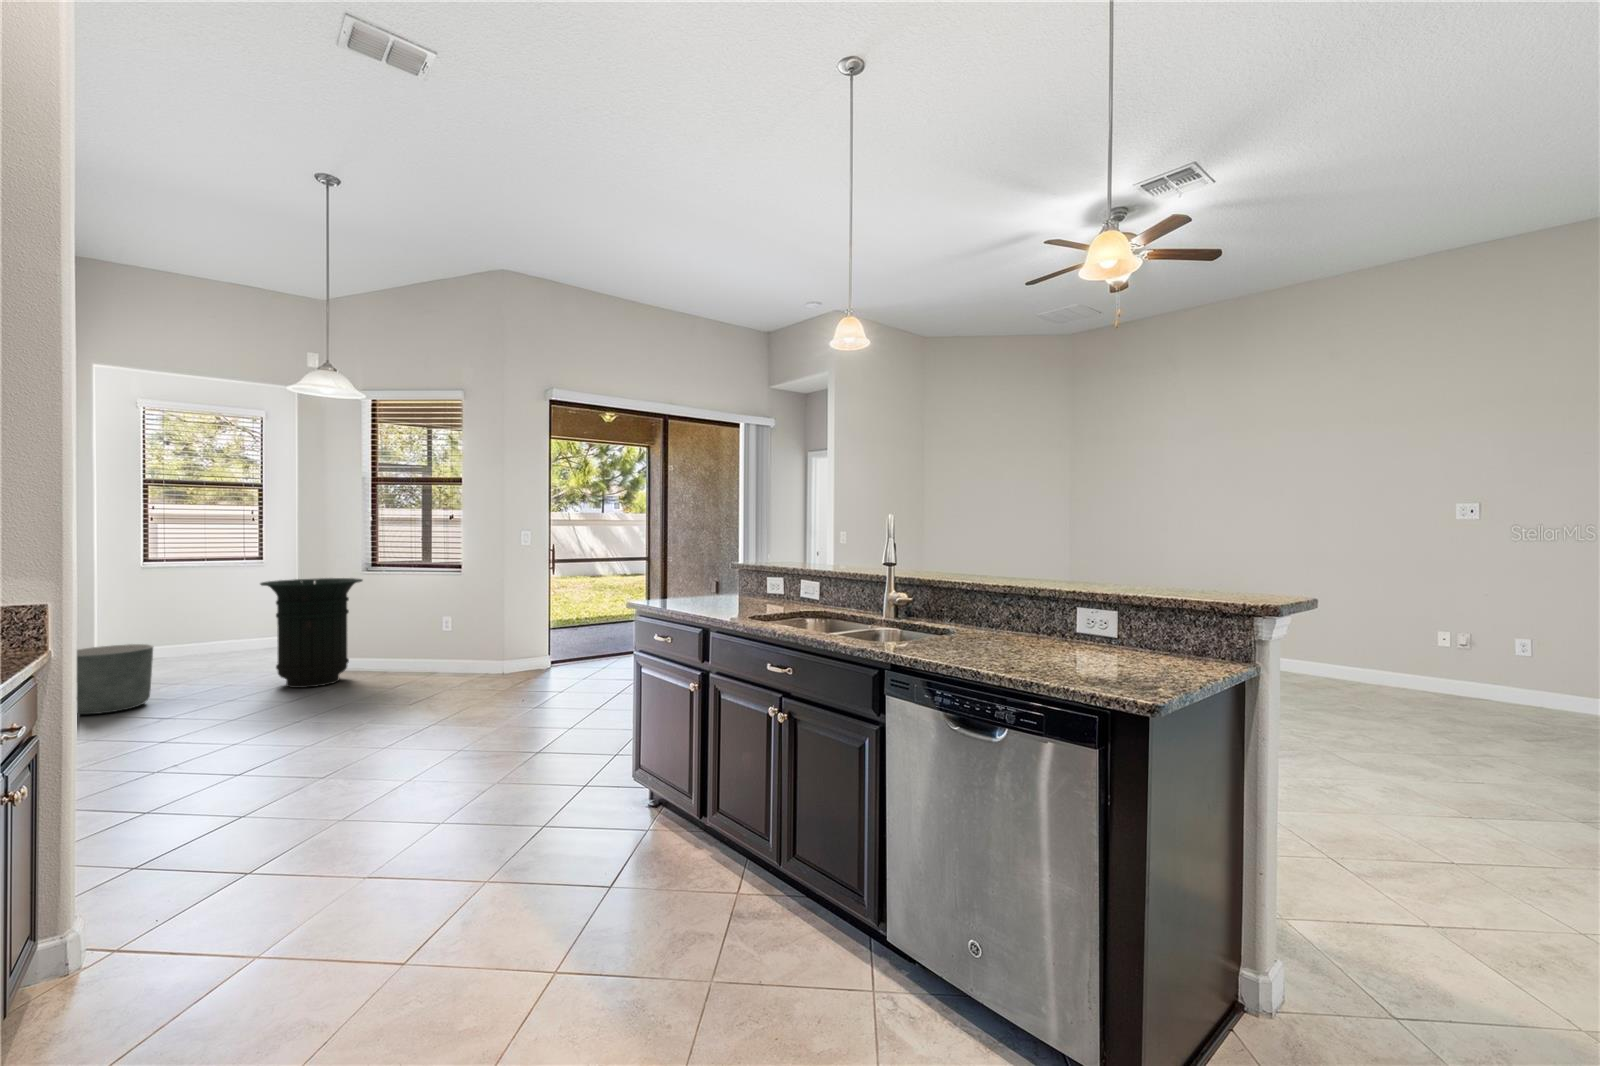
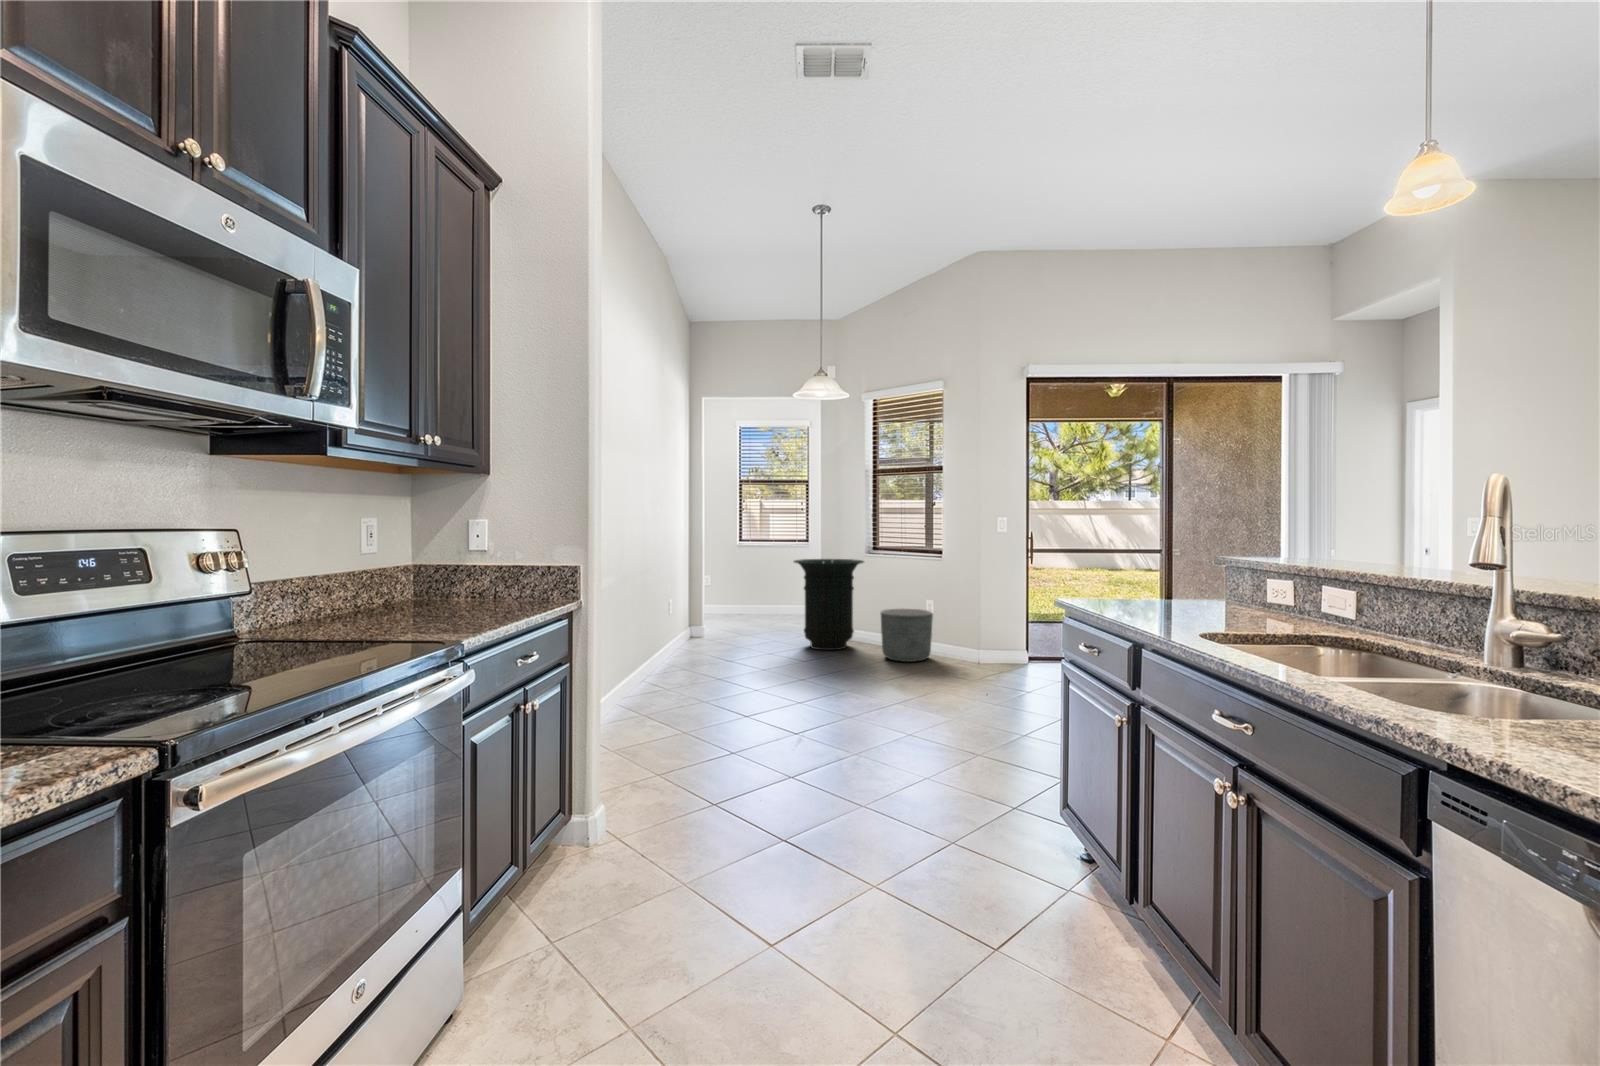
planter: present [77,644,153,715] -> present [881,609,933,662]

